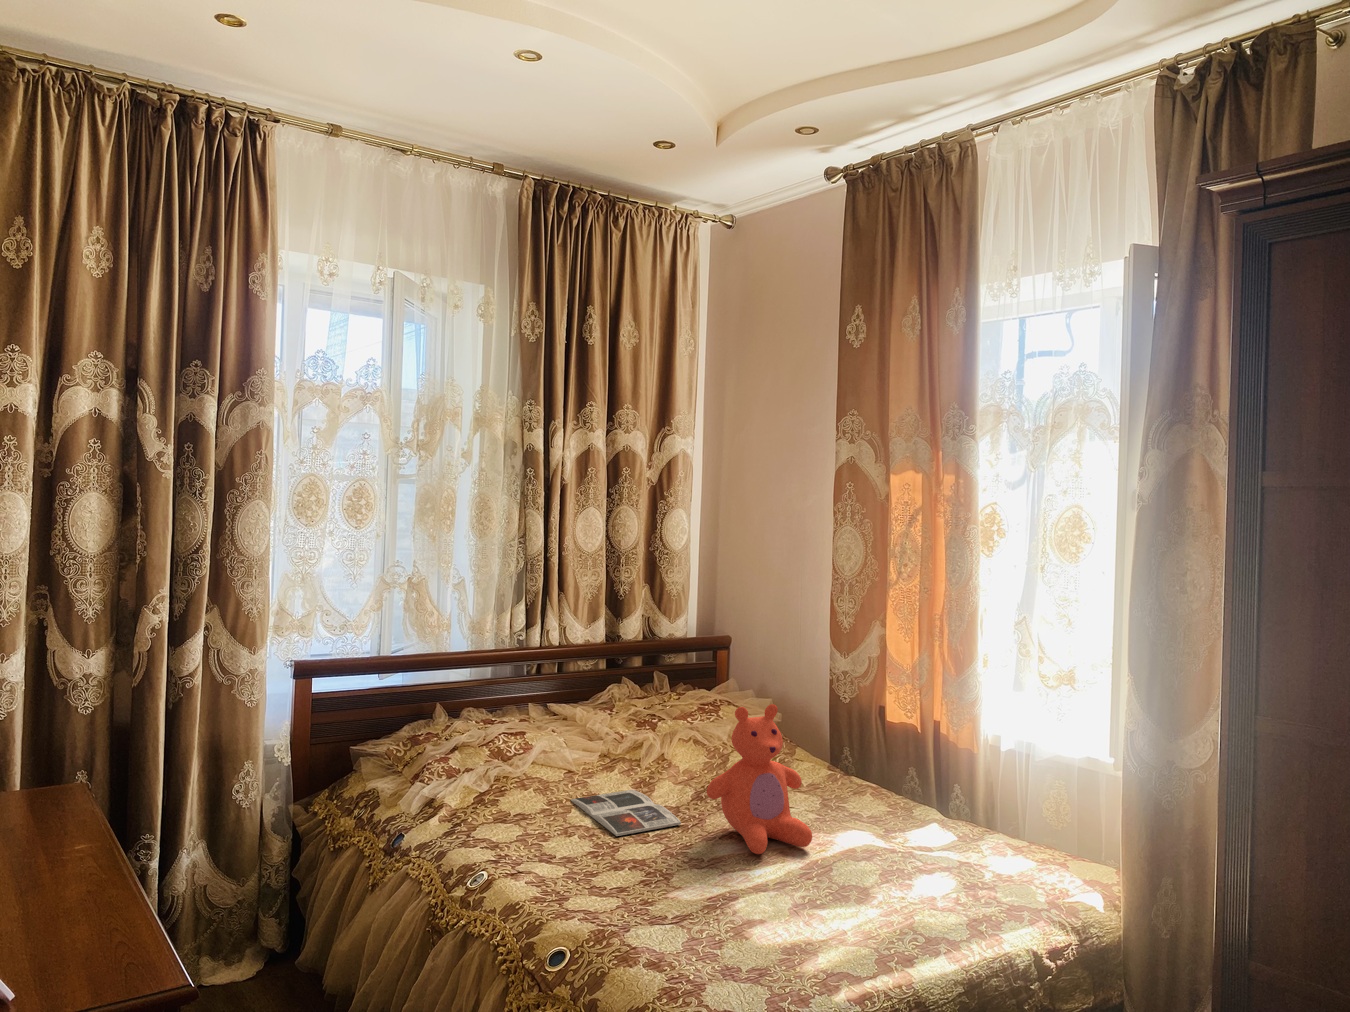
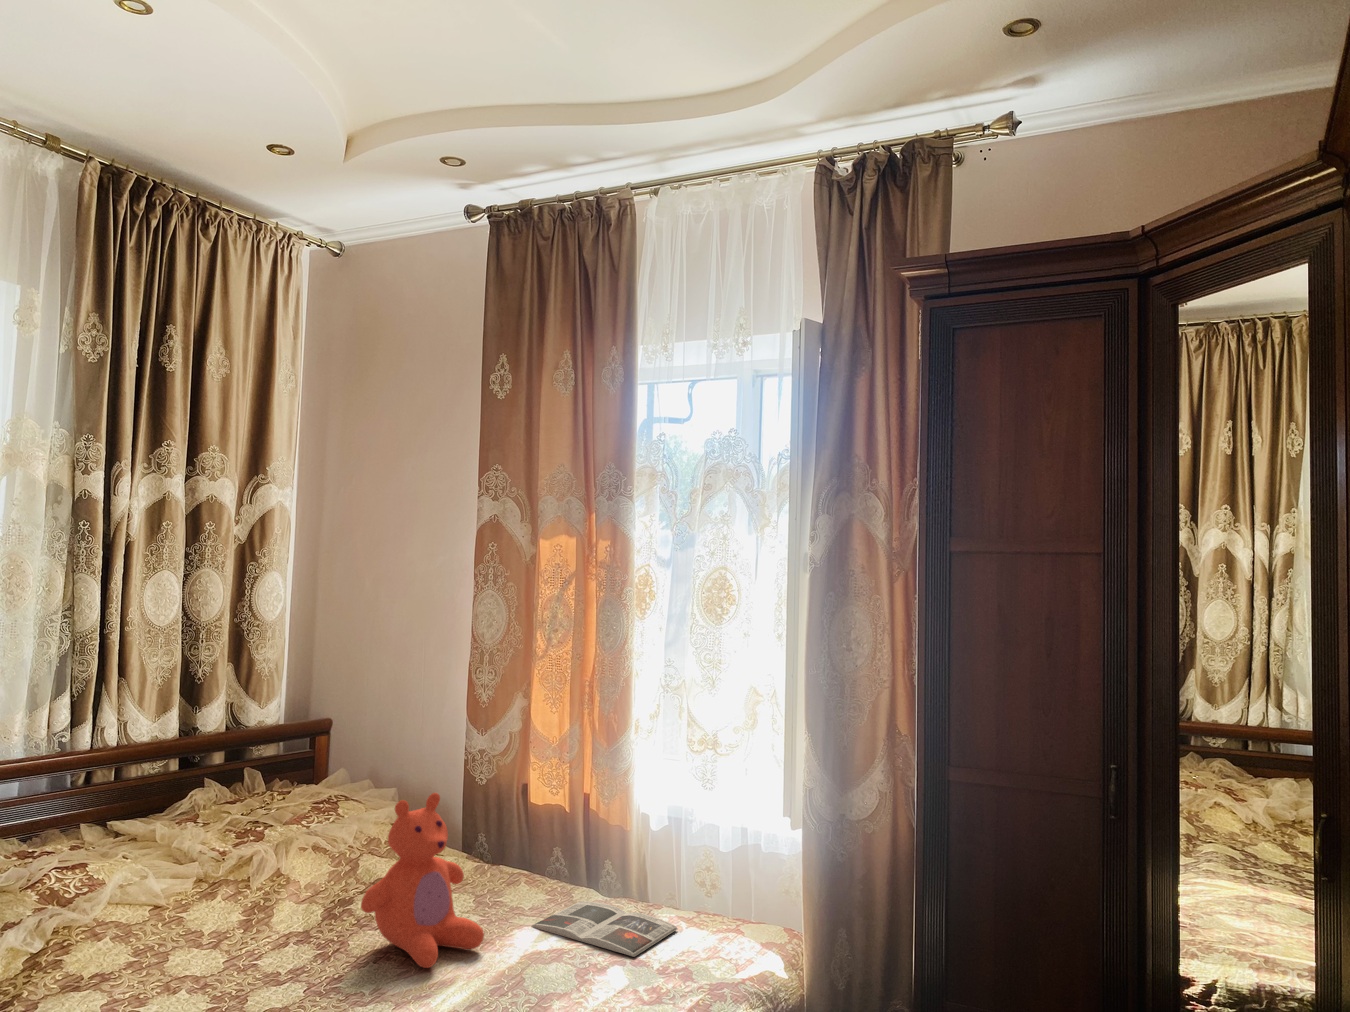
magazine: present [571,790,681,836] -> present [532,901,678,957]

